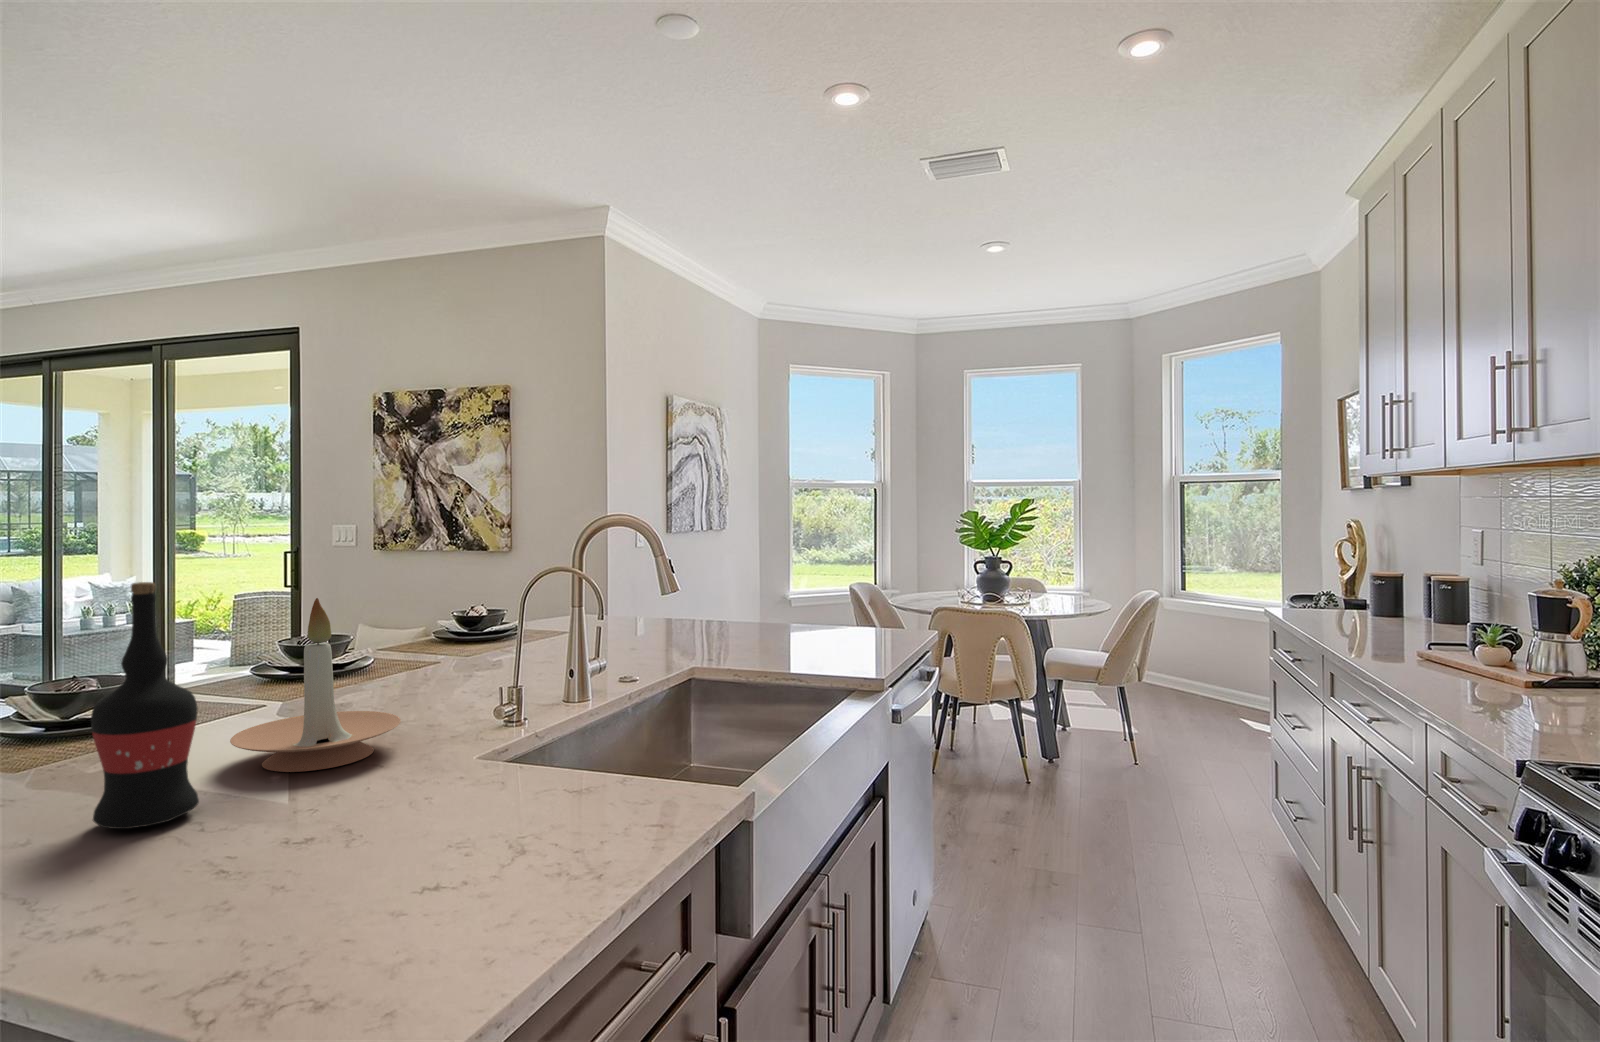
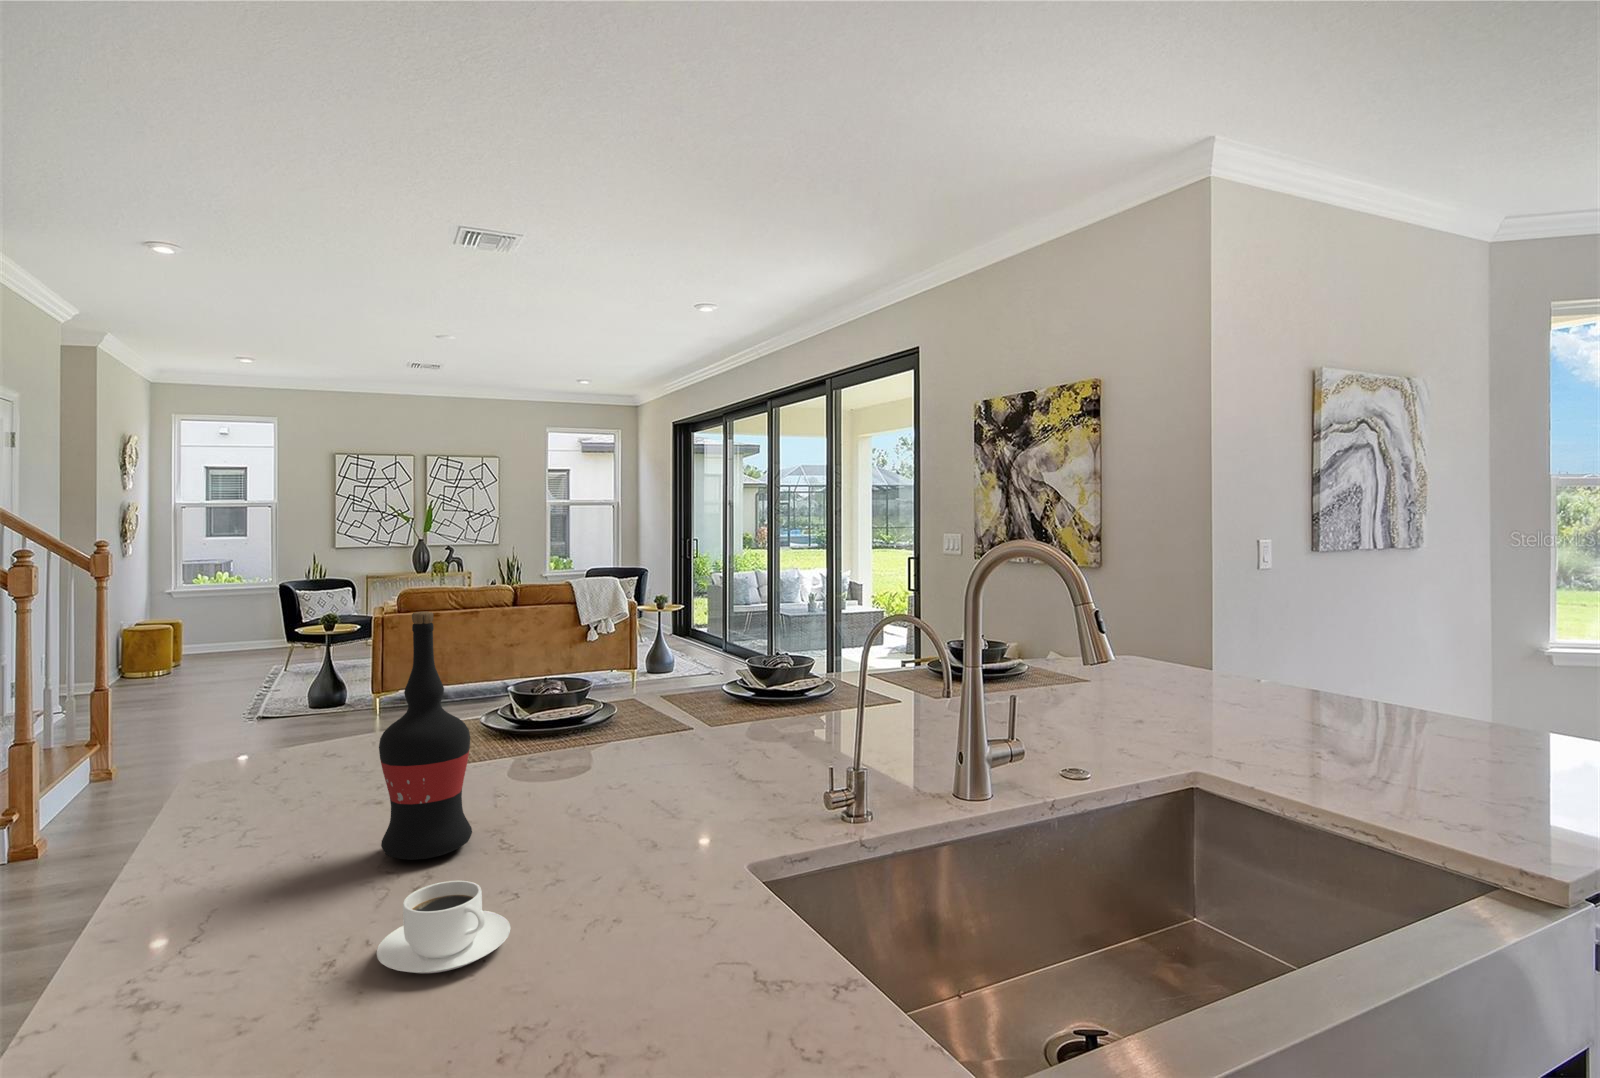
candle holder: present [230,598,401,772] -> none [549,634,716,829]
coffee cup: none [252,793,371,862] -> present [376,881,510,973]

